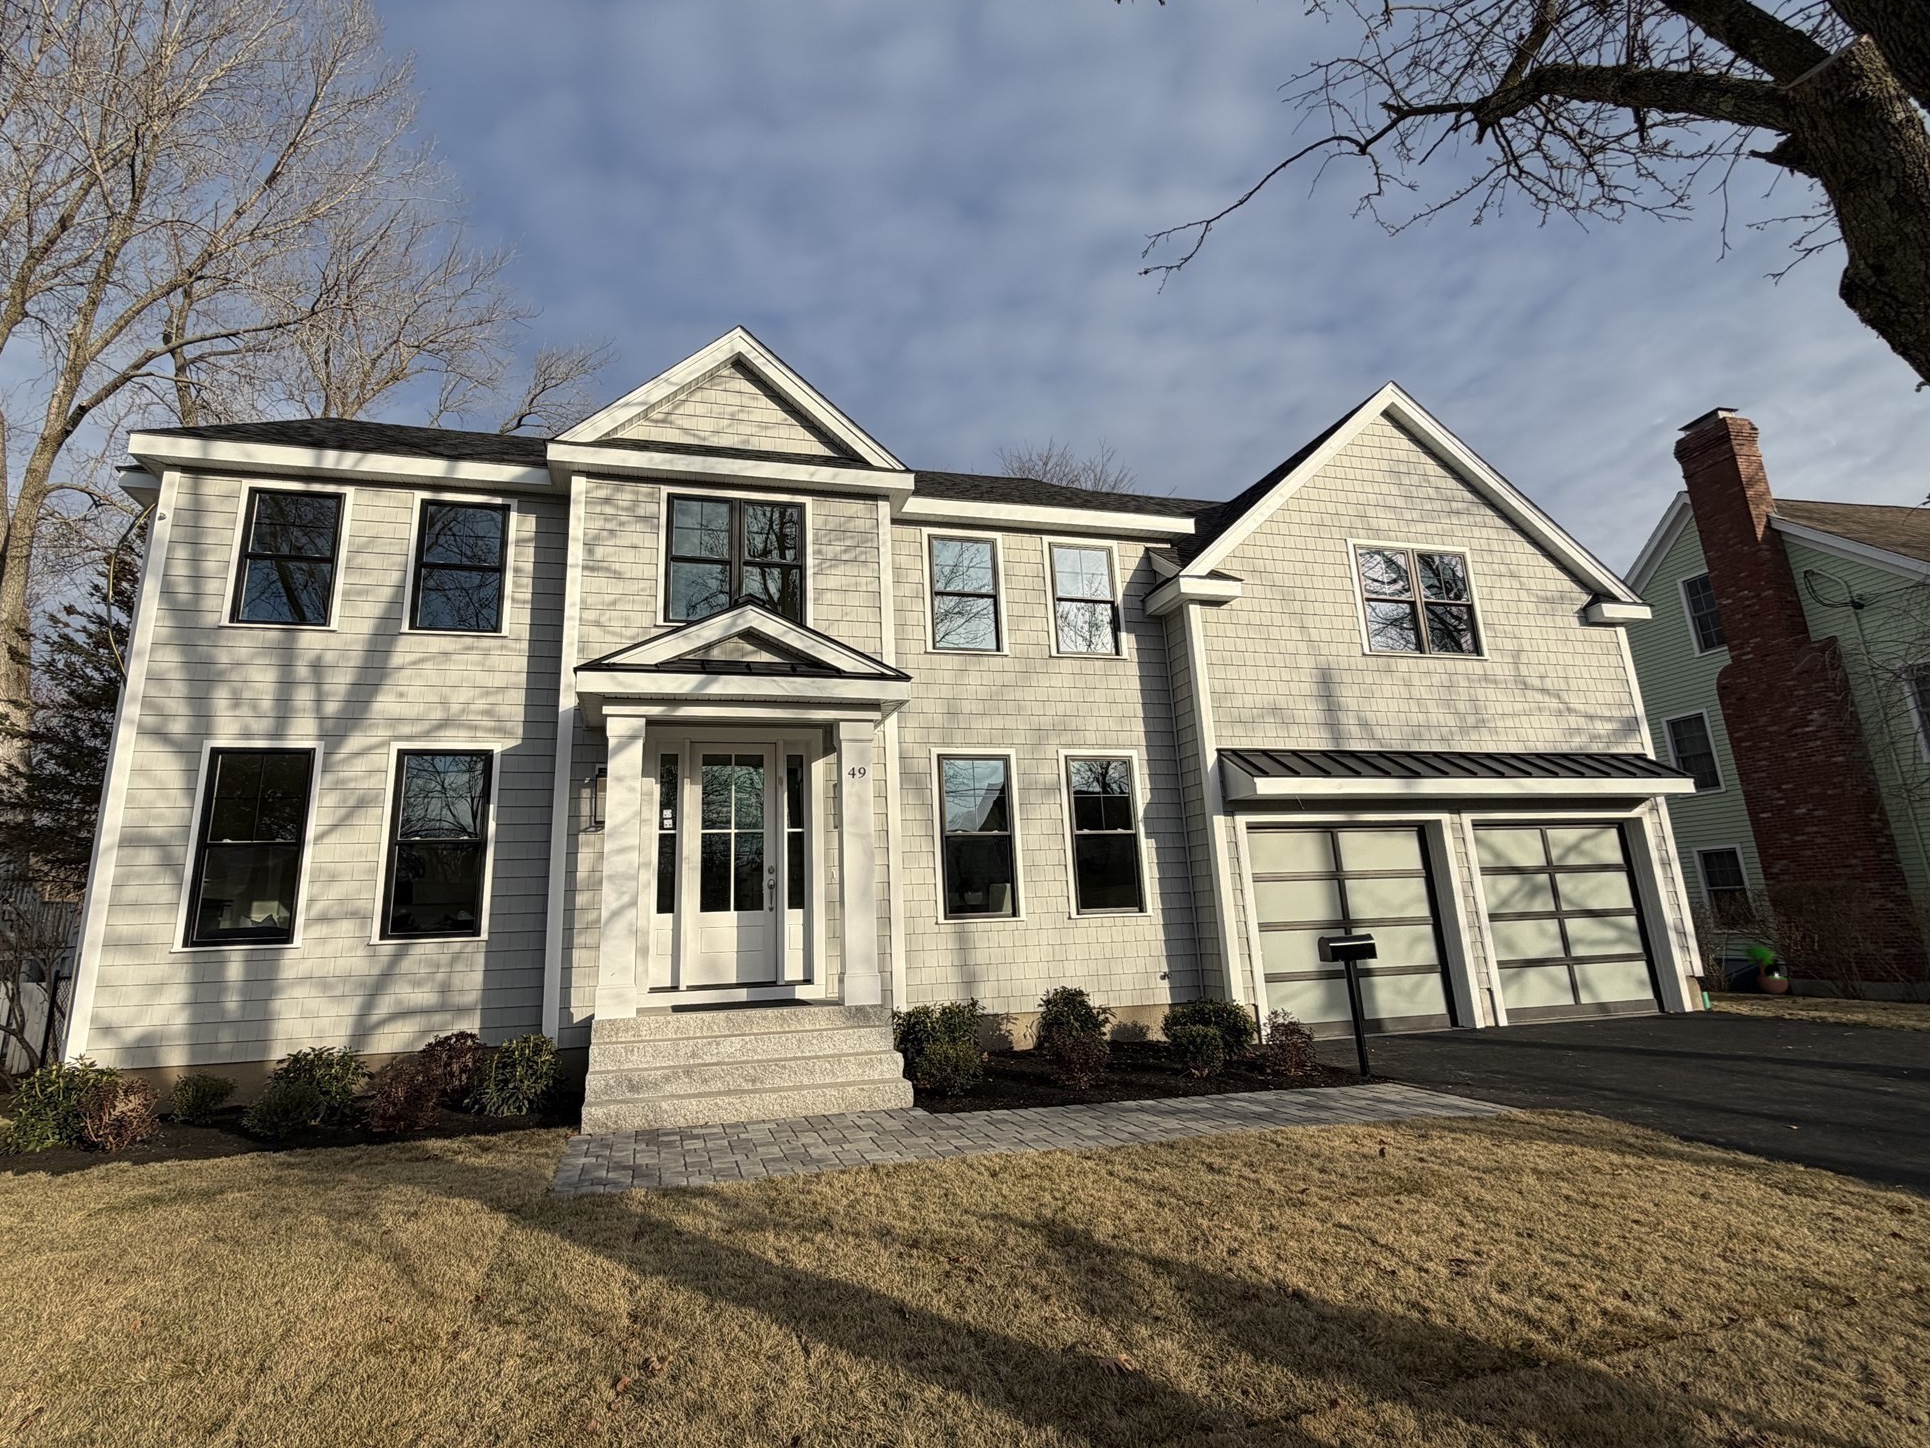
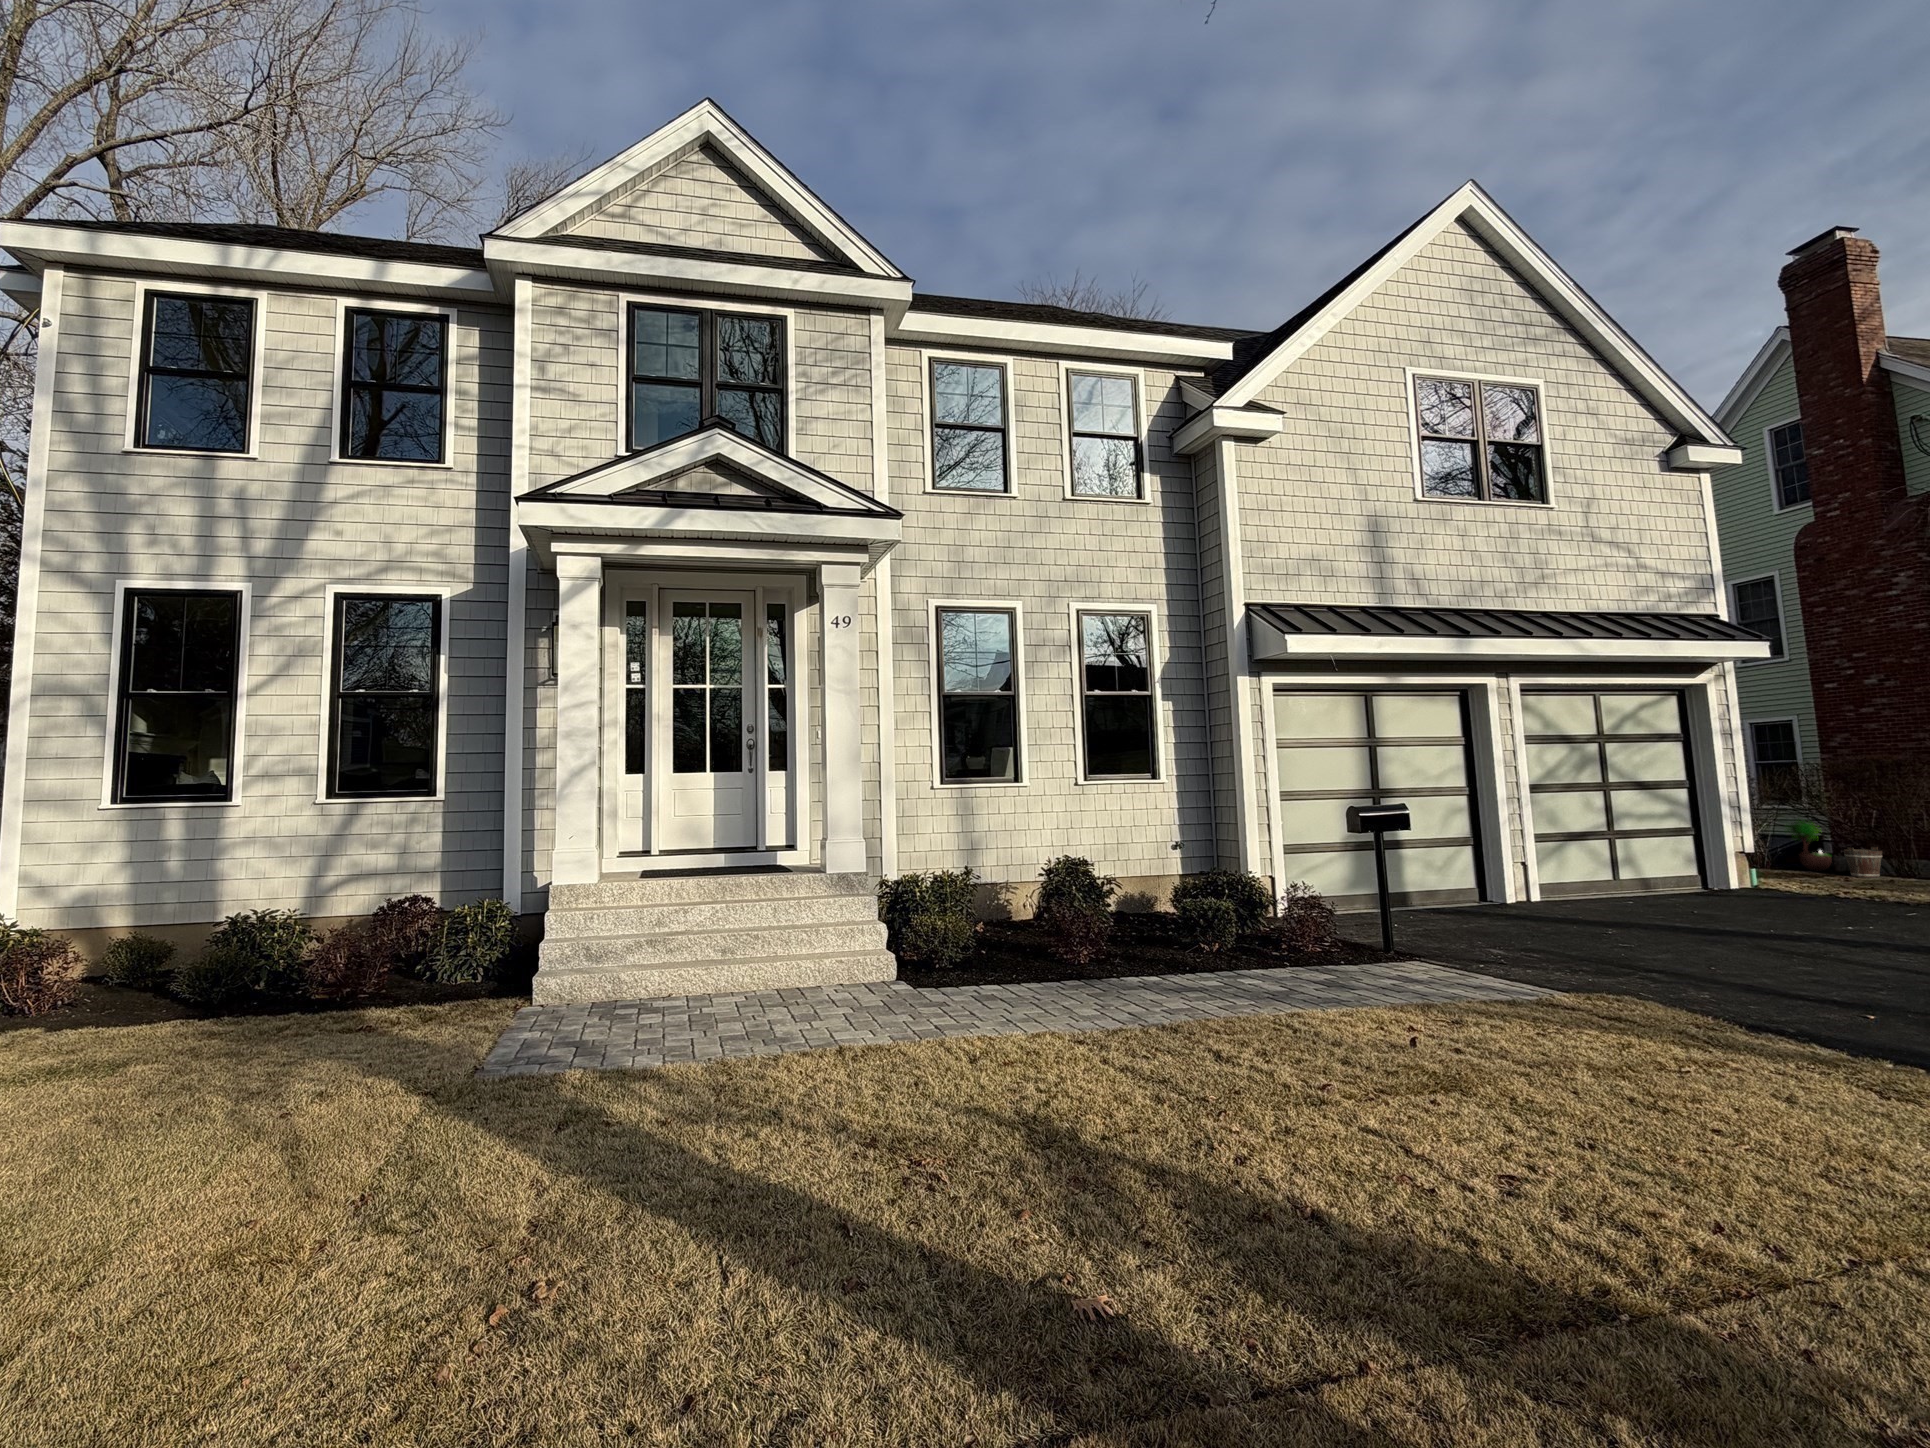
bucket: none [1796,970,1832,1000] -> present [1844,847,1883,878]

